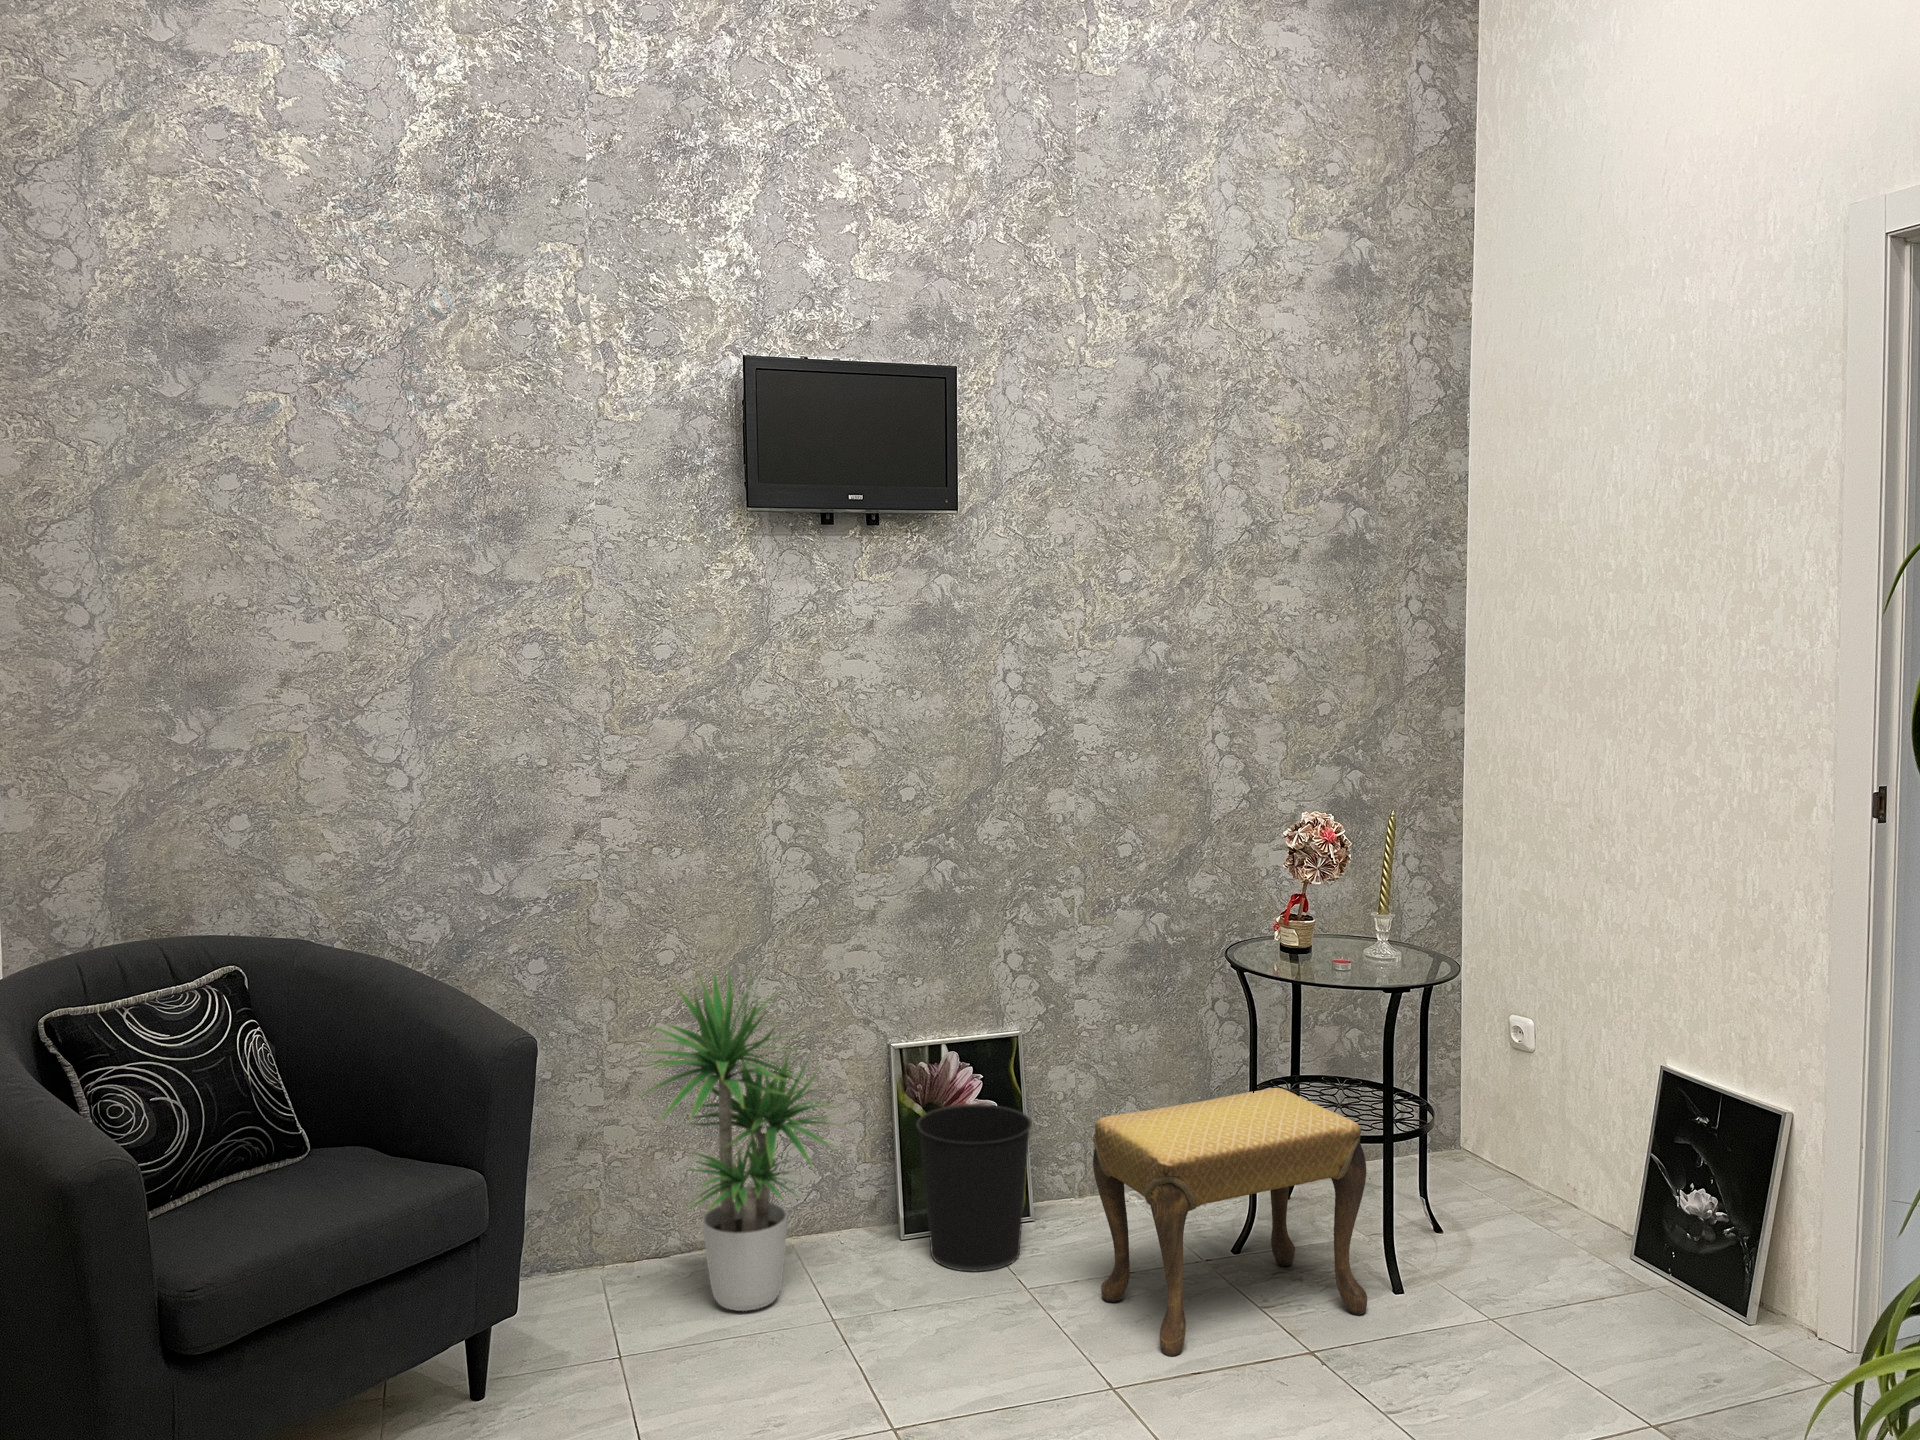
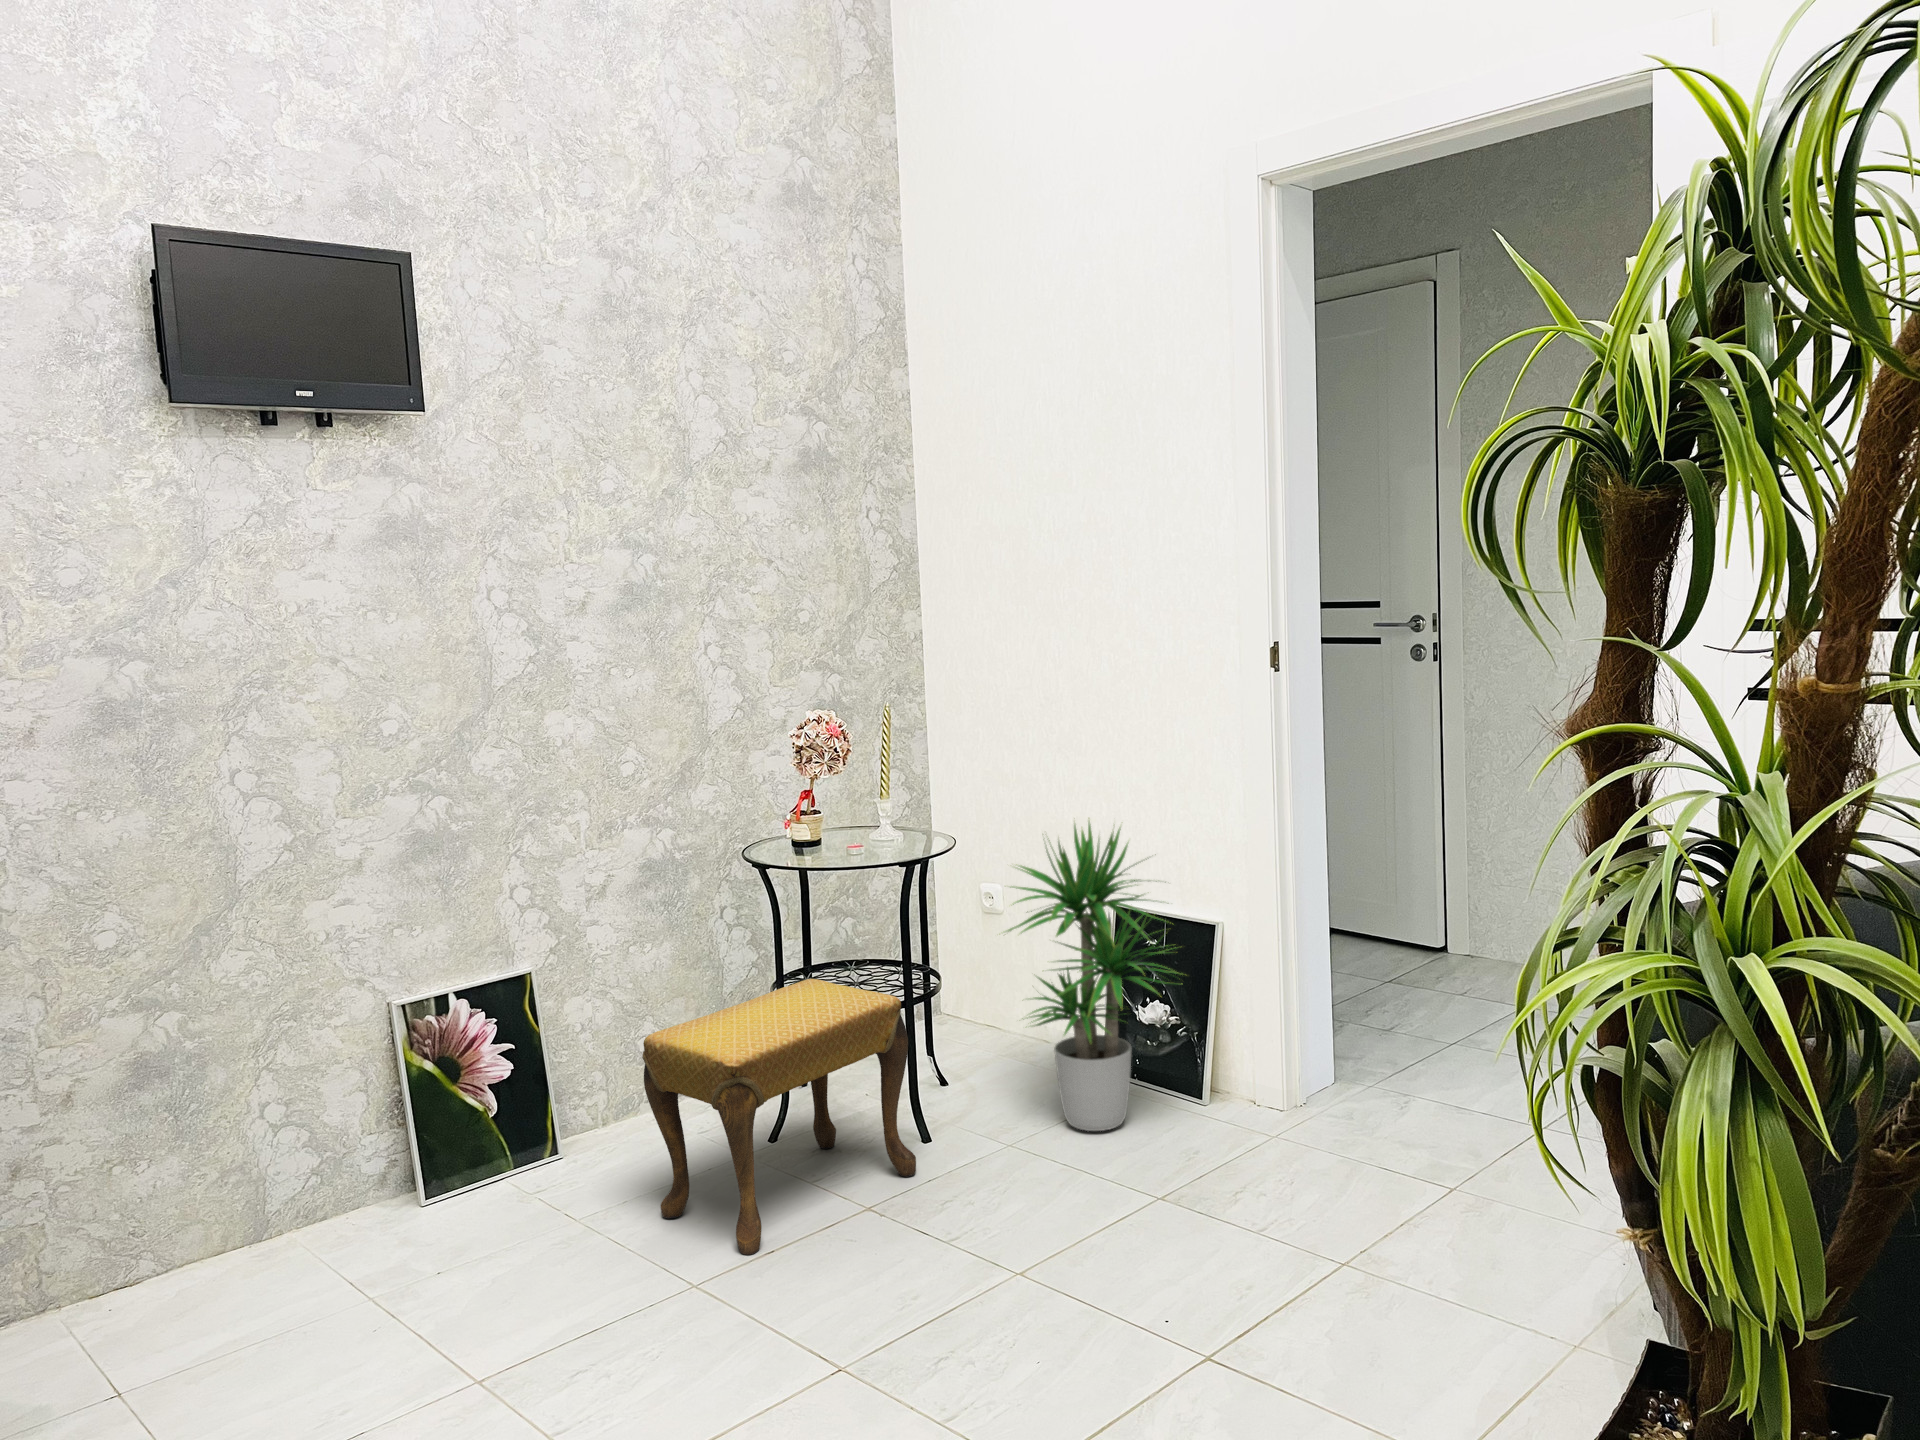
potted plant: present [641,971,836,1311] -> present [1007,822,1177,1131]
wastebasket: present [916,1104,1032,1272] -> none [436,1046,565,1225]

